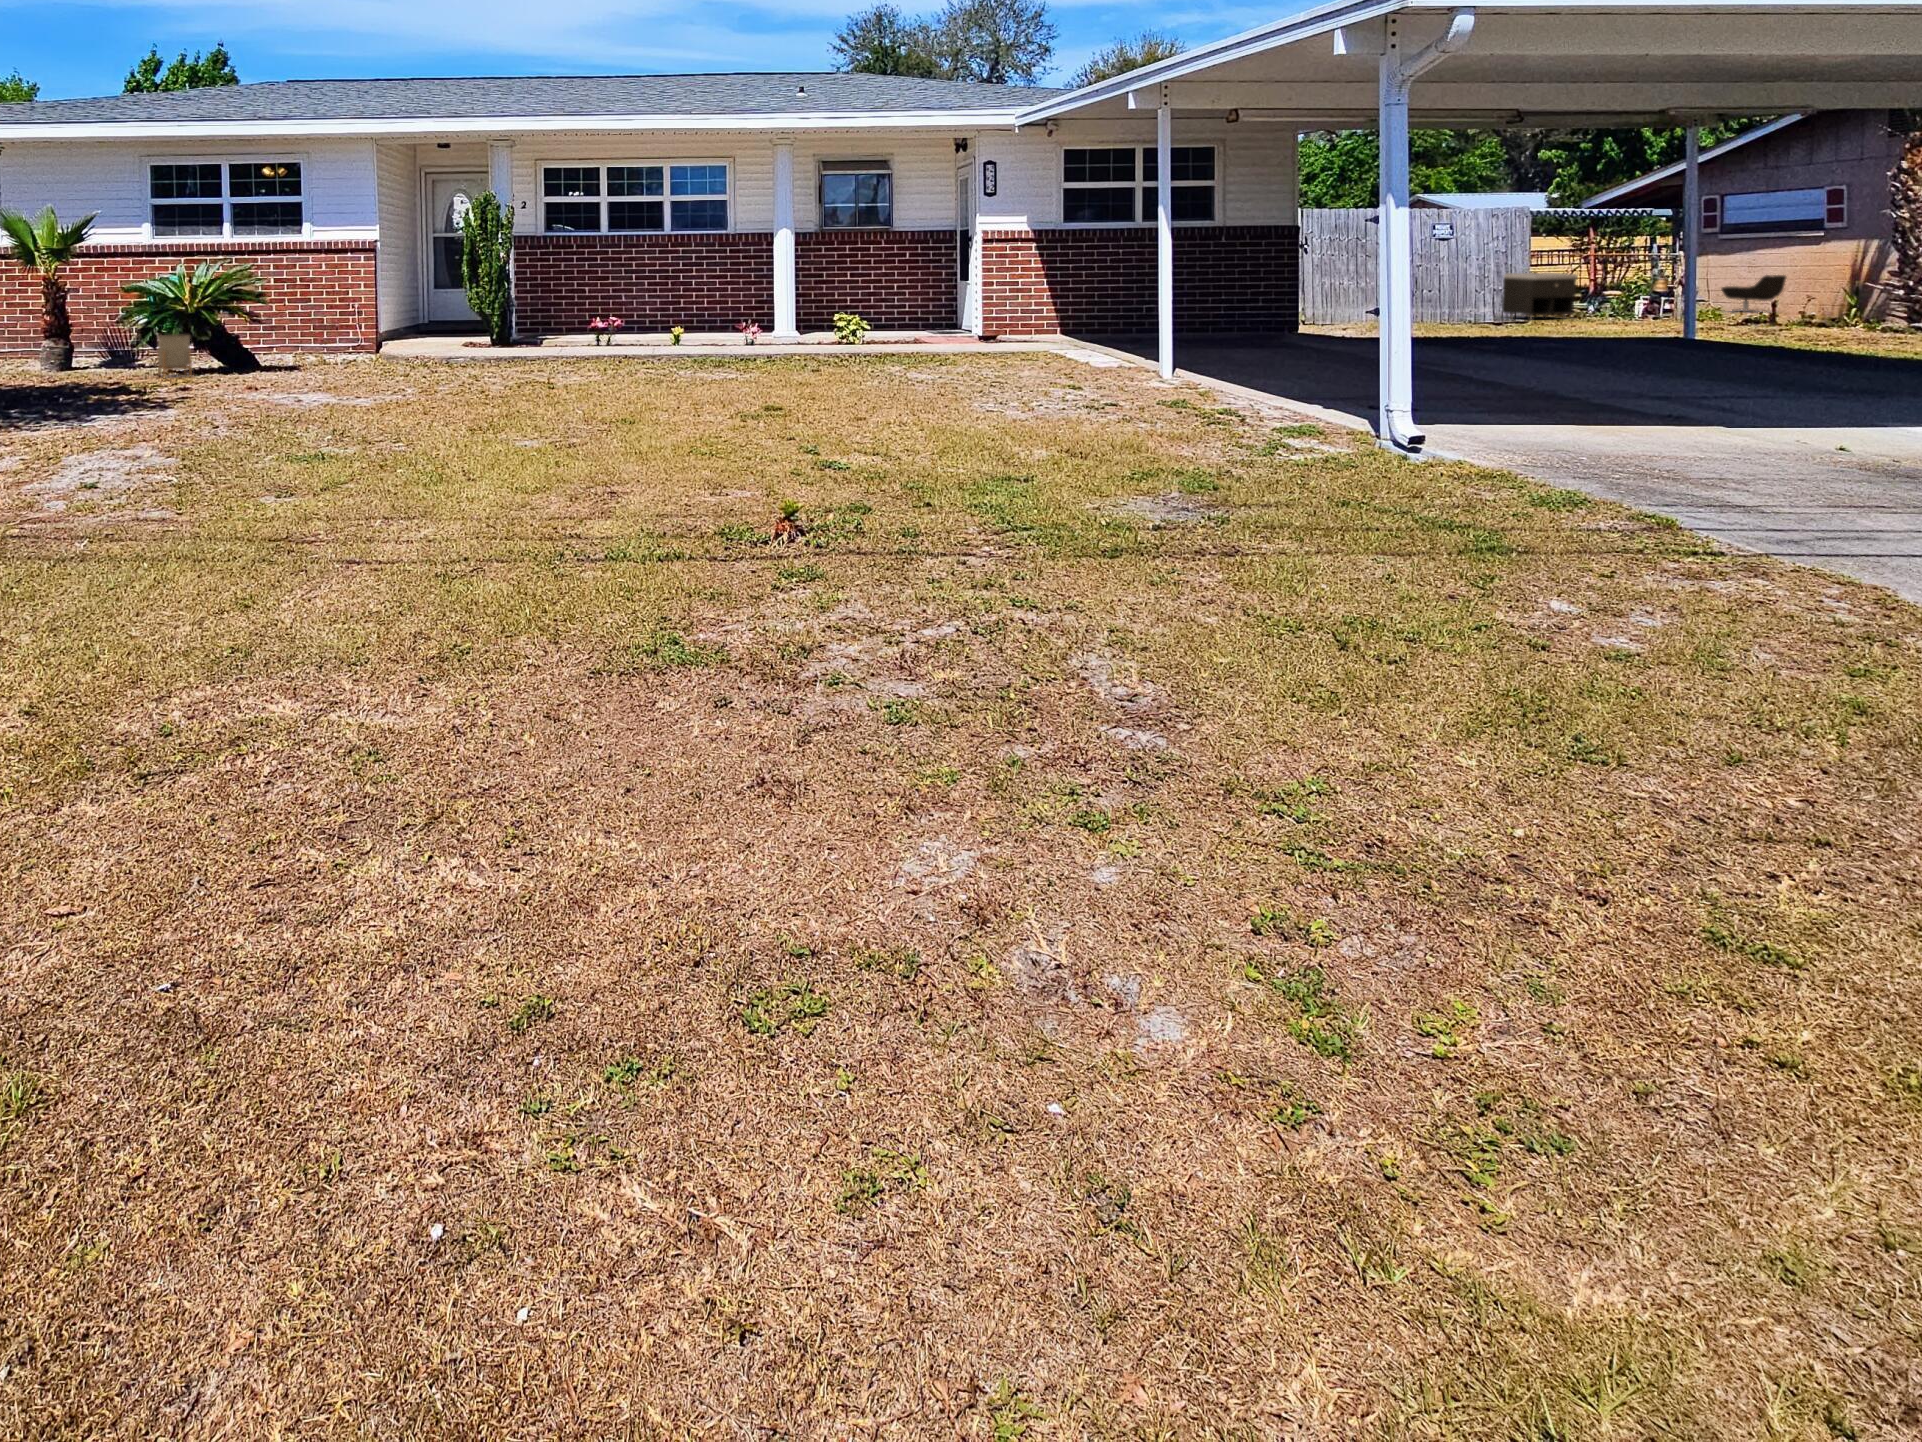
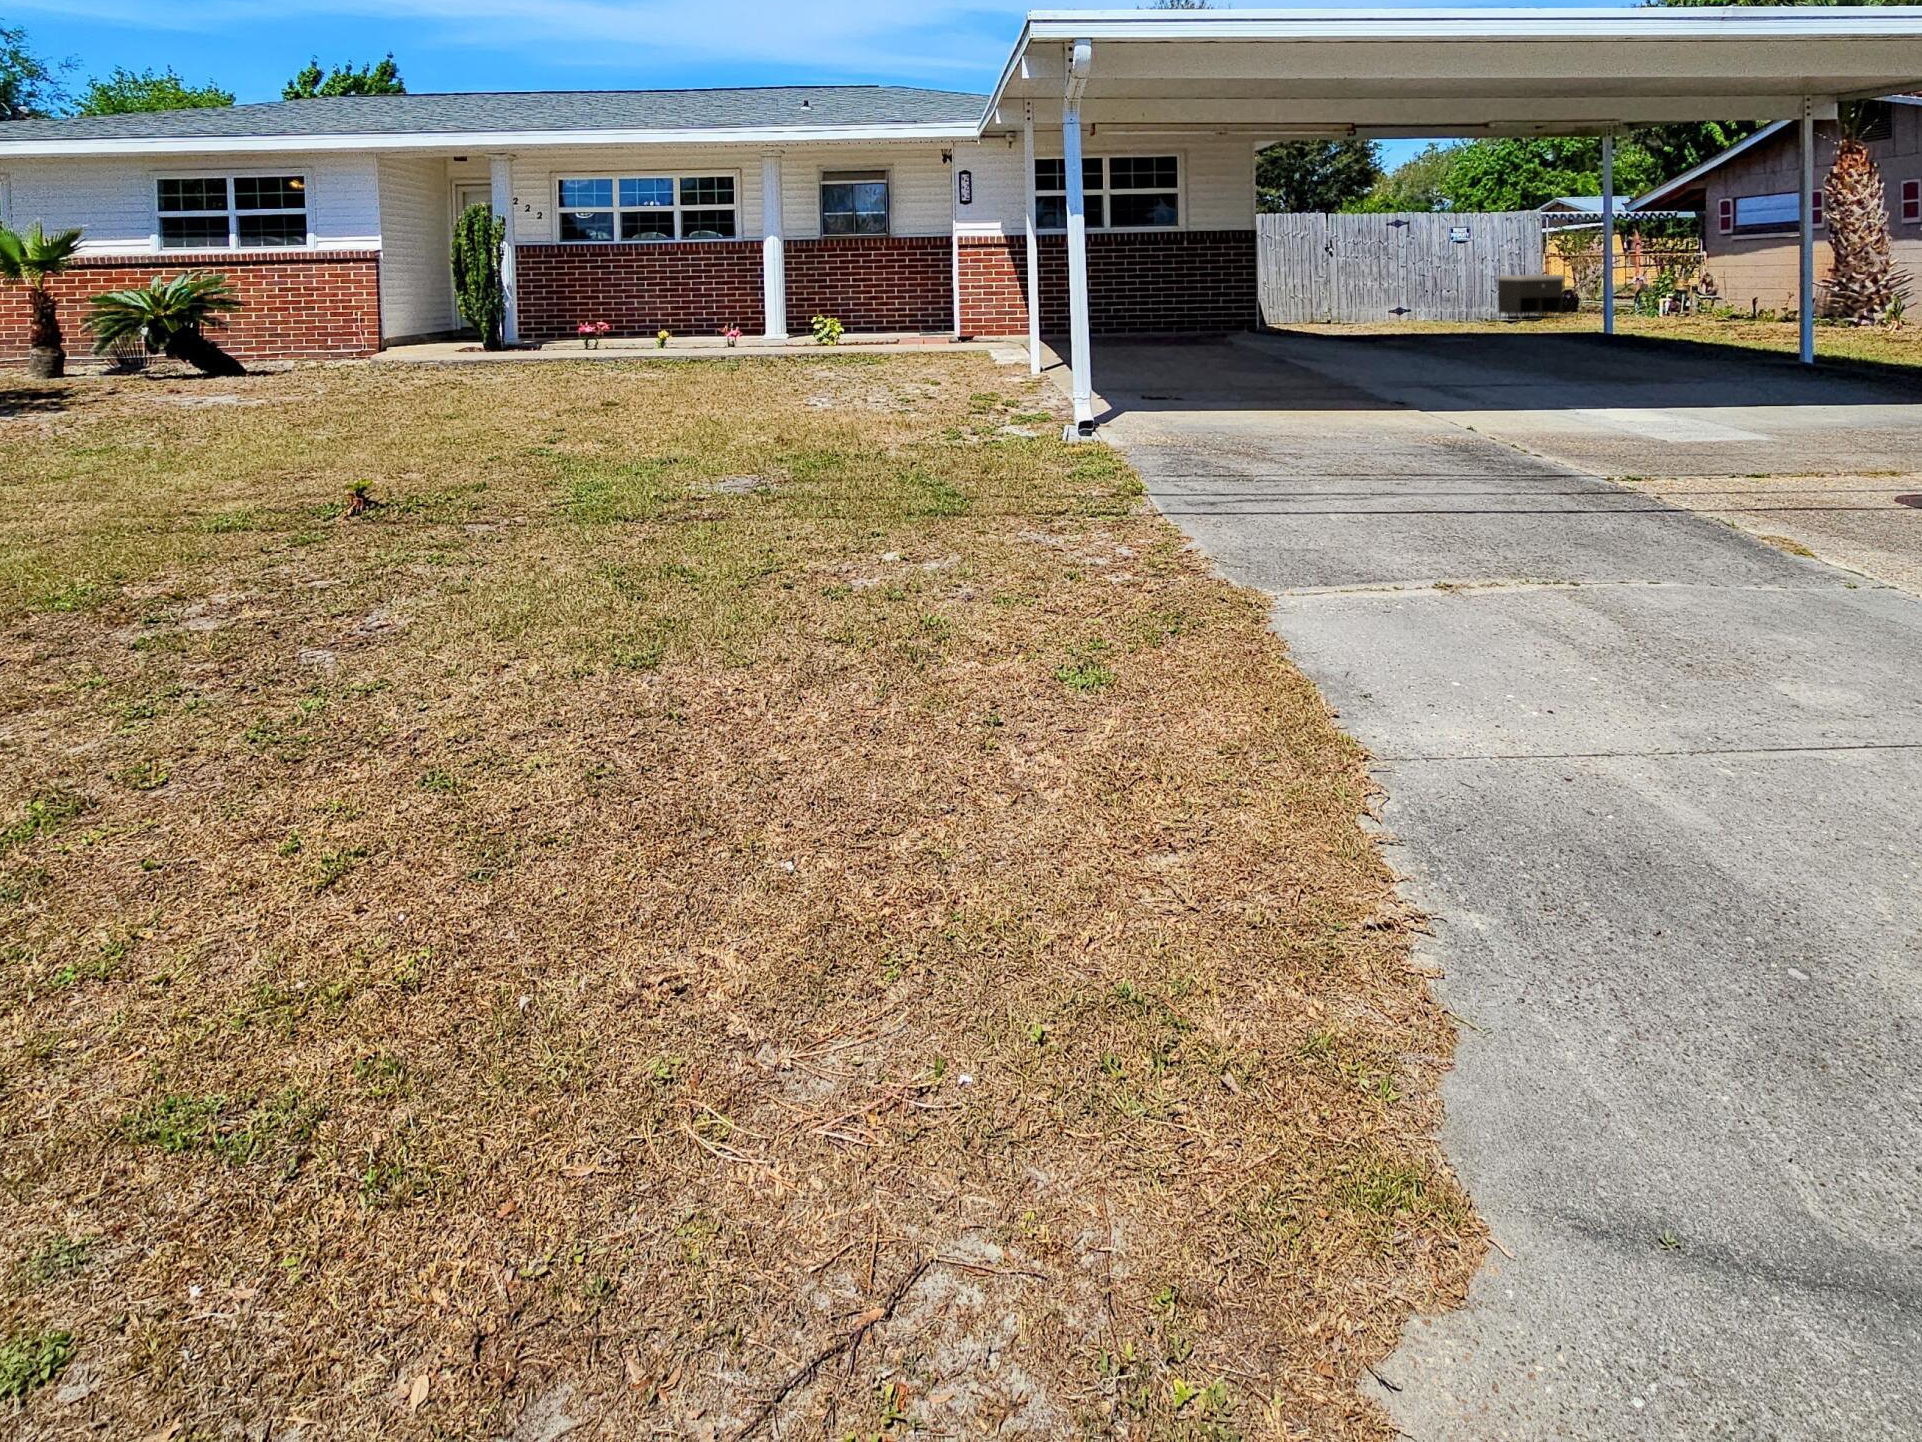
lounge chair: present [1721,275,1786,310] -> none [1717,275,1773,310]
planter: present [157,334,192,377] -> none [138,338,171,379]

